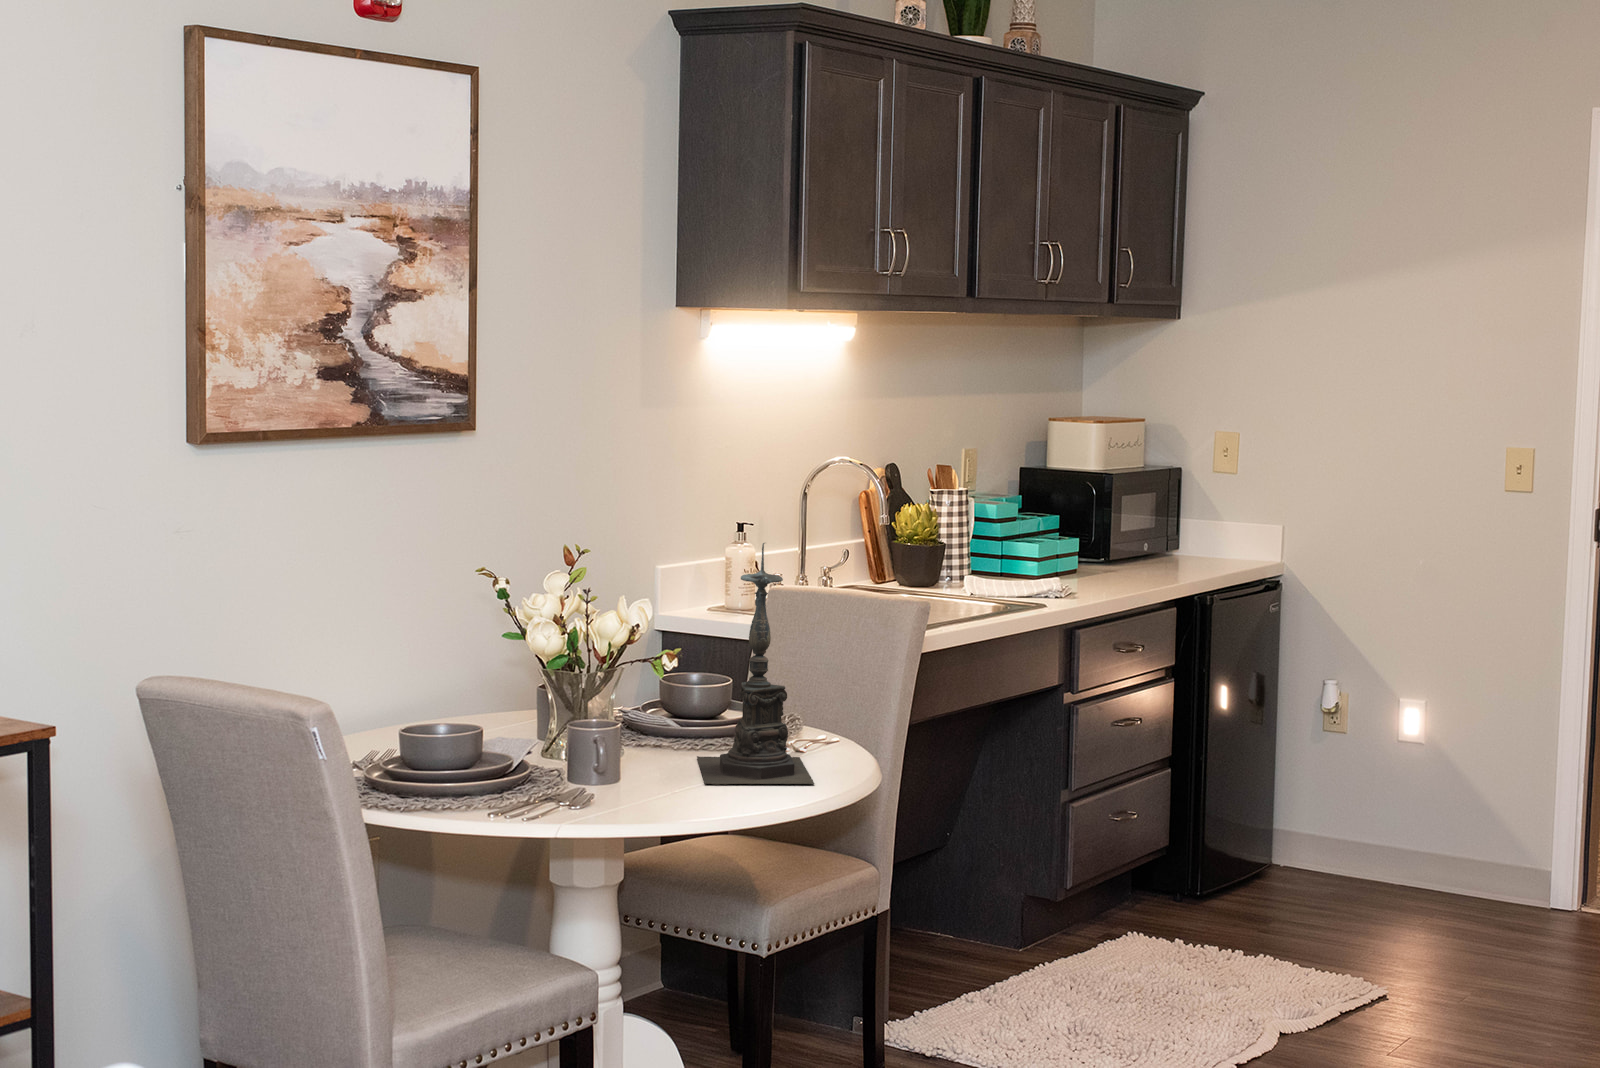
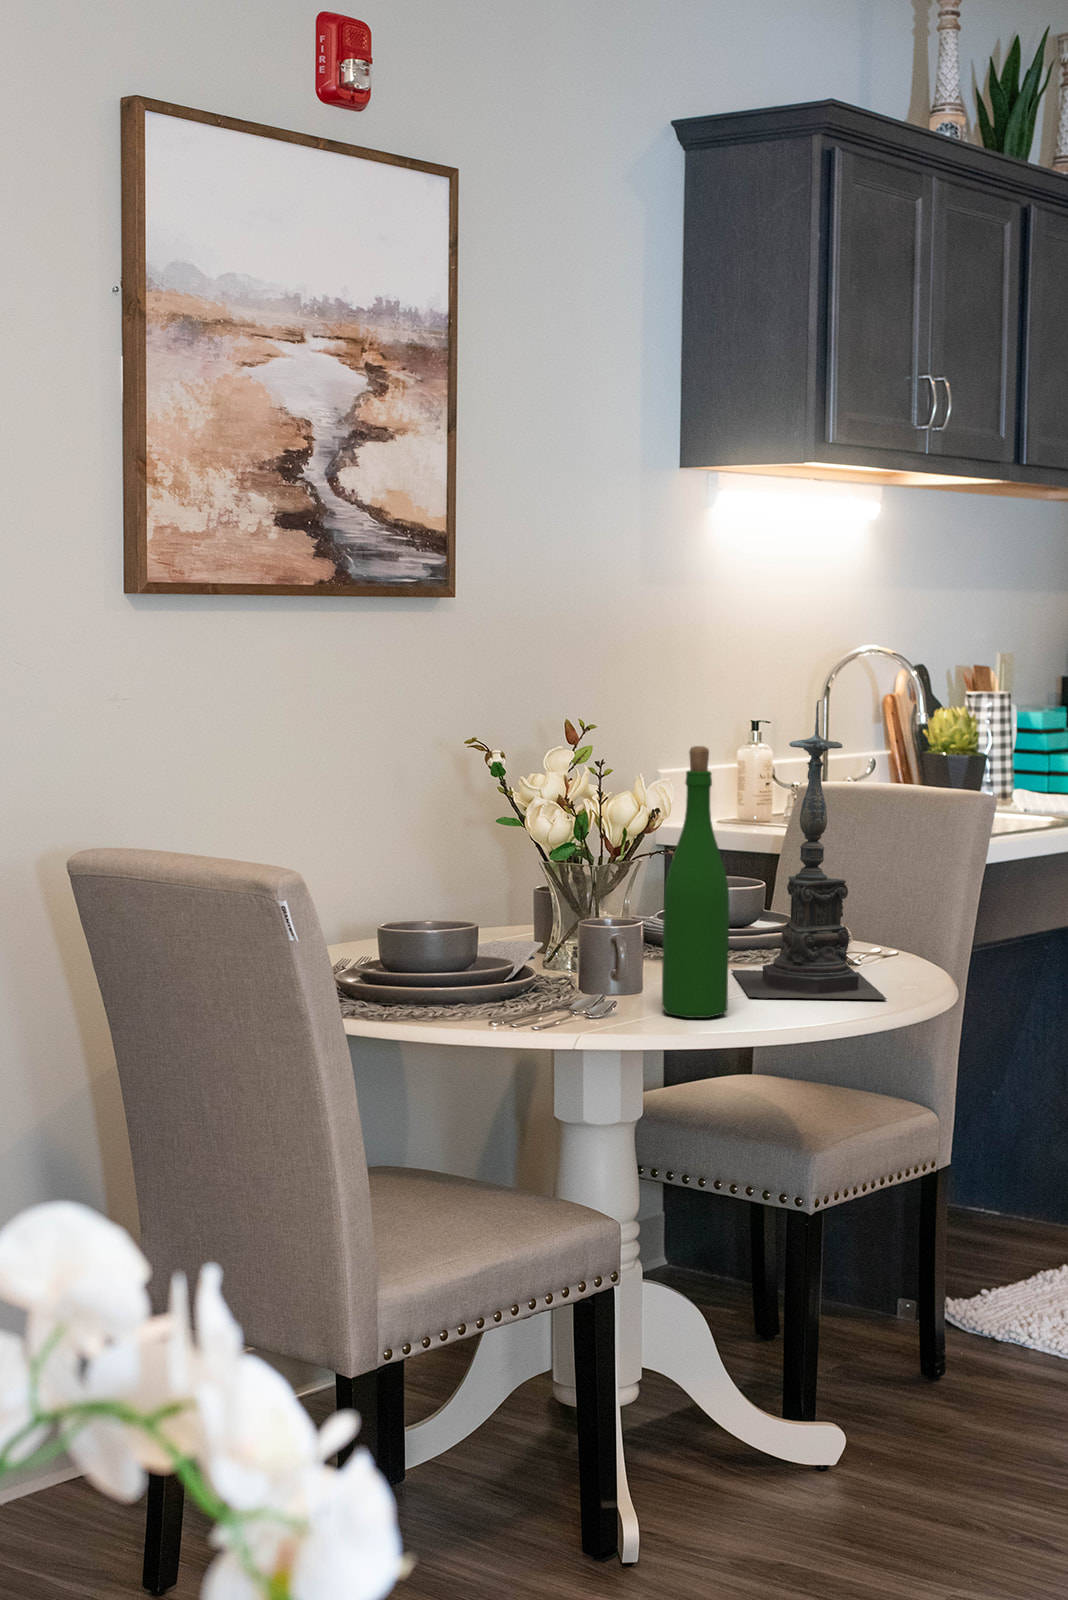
wine bottle: none [631,588,685,805] -> present [662,746,729,1018]

